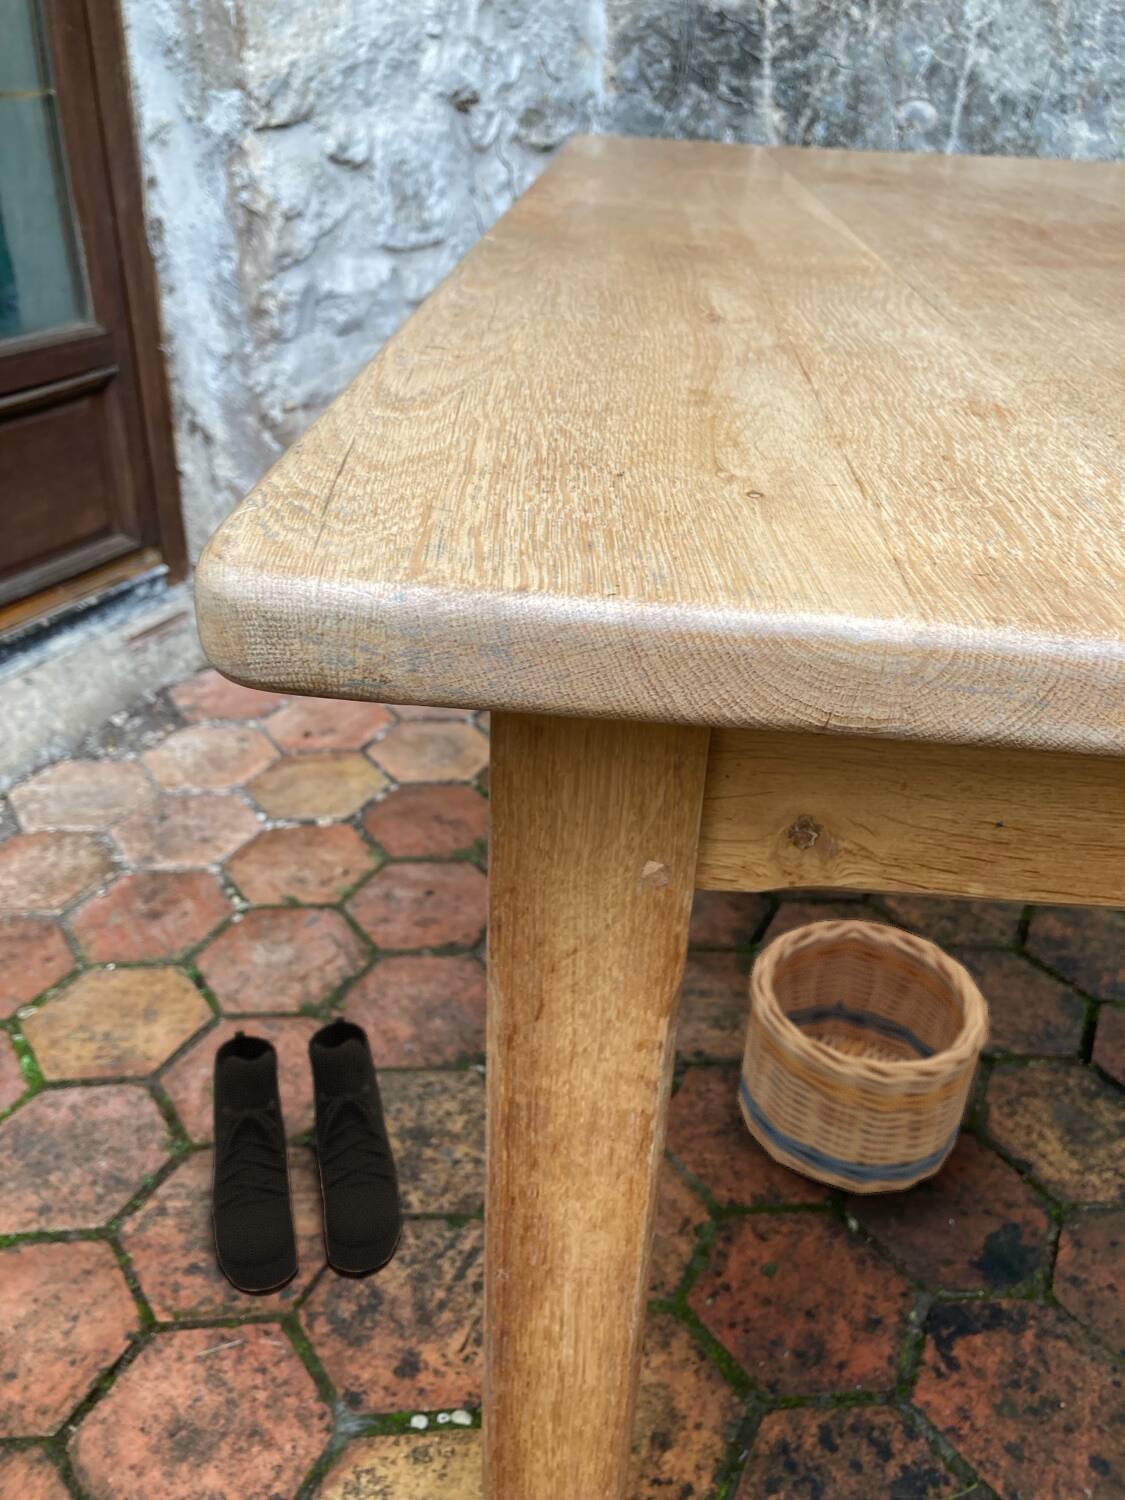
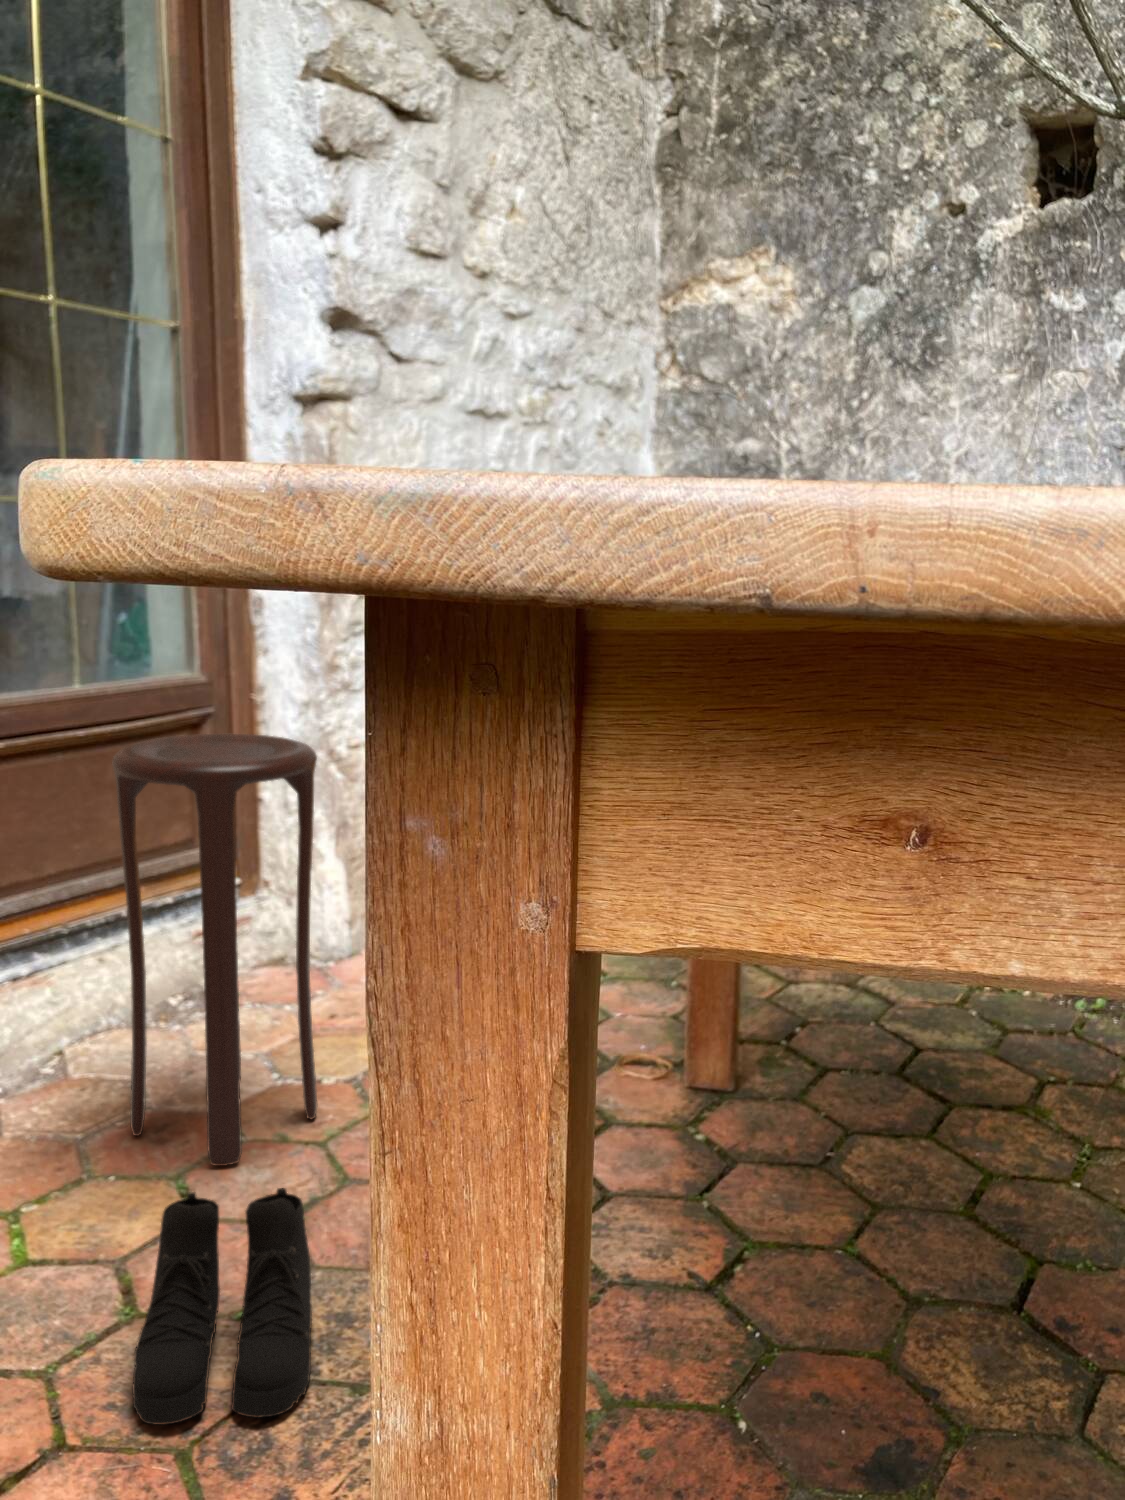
stool: none [40,442,322,945] -> present [112,734,317,1166]
basket: present [738,920,989,1193] -> none [653,1138,878,1397]

